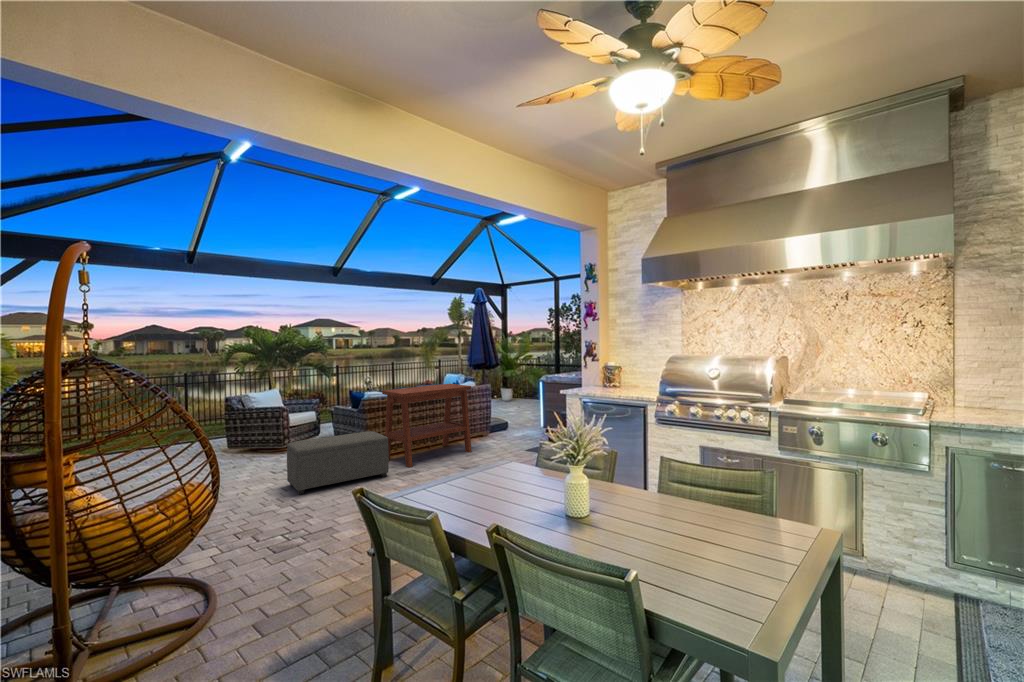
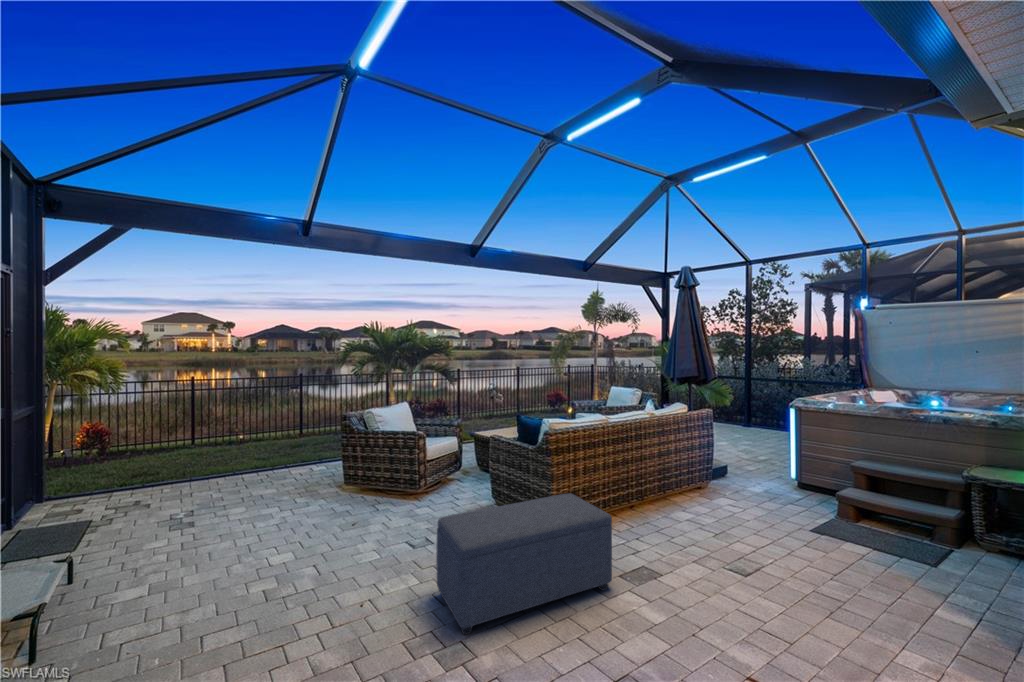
side table: present [382,384,472,468] -> none [575,408,717,563]

